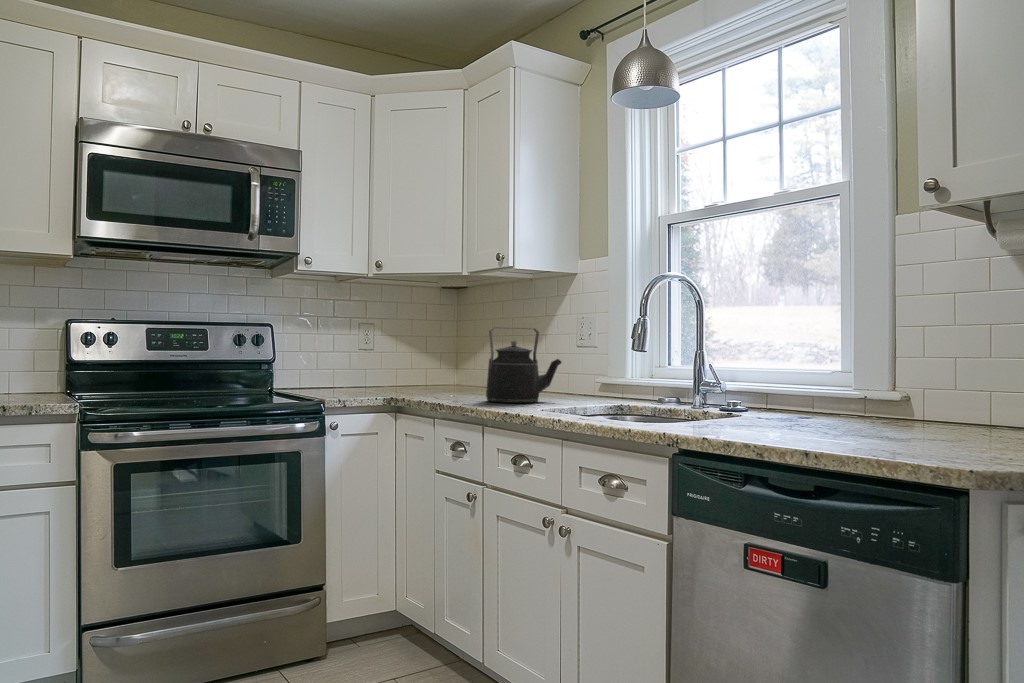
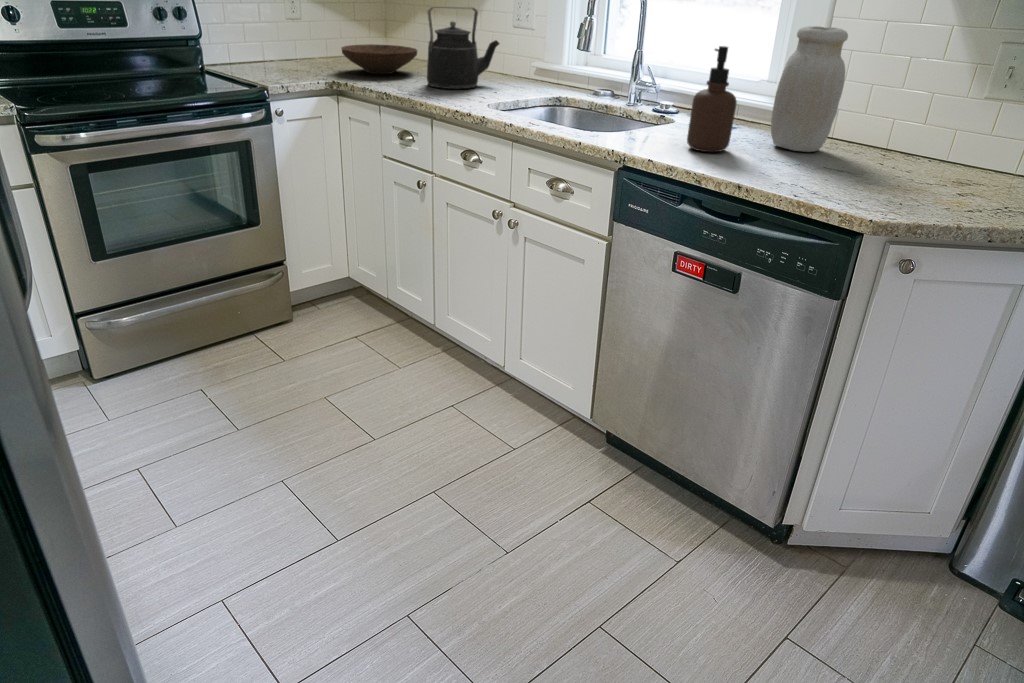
jar: none [846,307,920,436] -> present [771,26,848,152]
soap dispenser: none [751,327,800,435] -> present [687,46,737,152]
wooden bowl: none [406,372,482,396] -> present [341,44,417,74]

